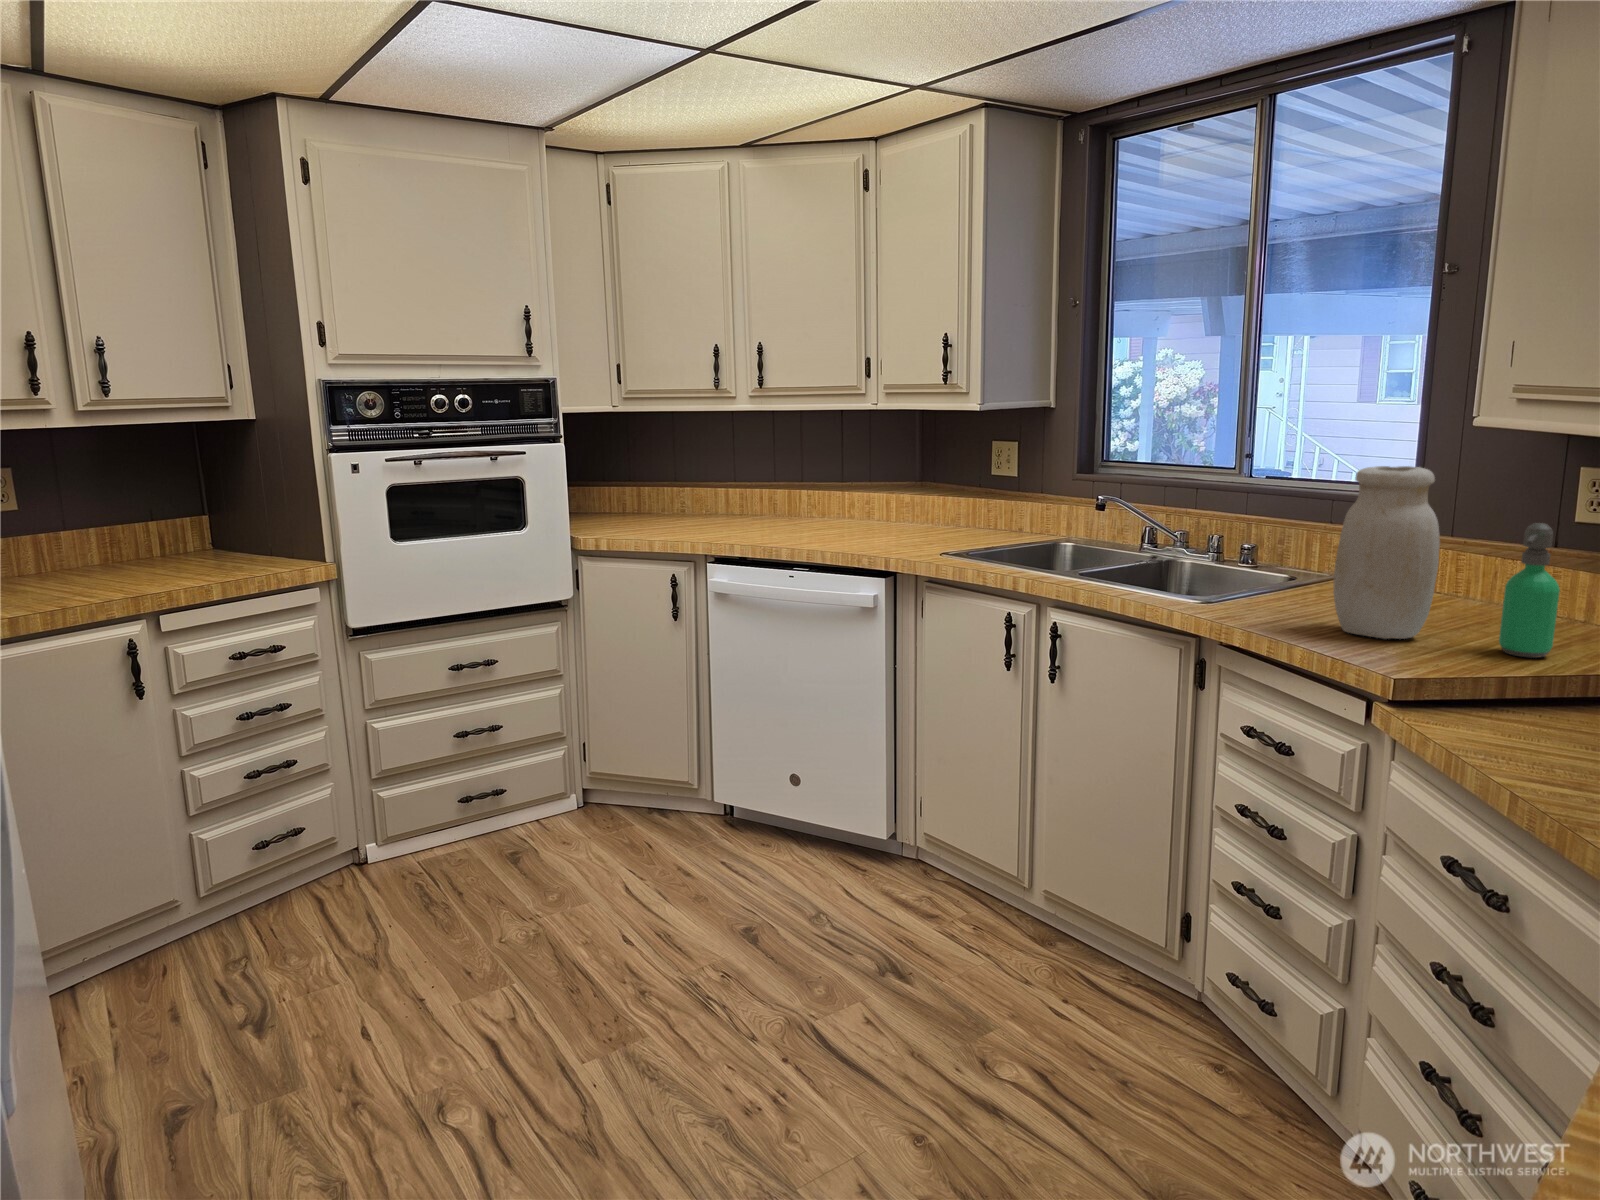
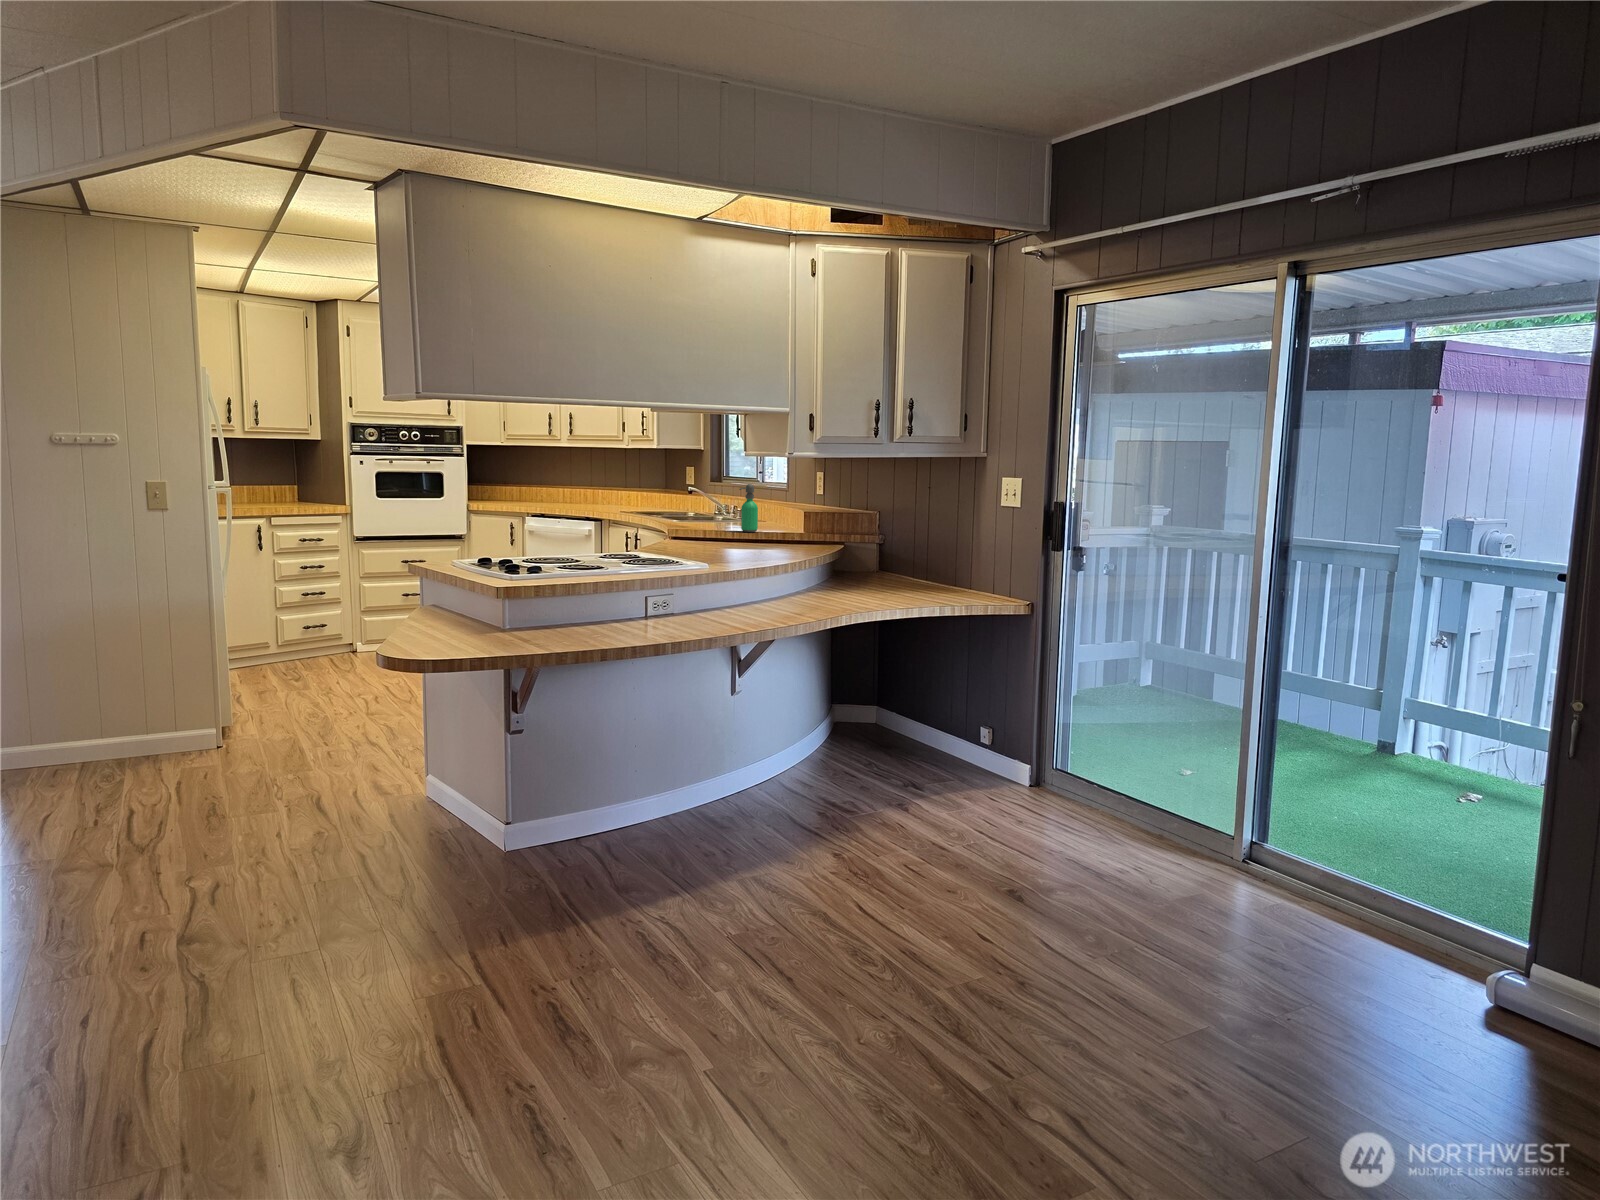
jar: present [1333,466,1440,639] -> none [700,465,732,528]

